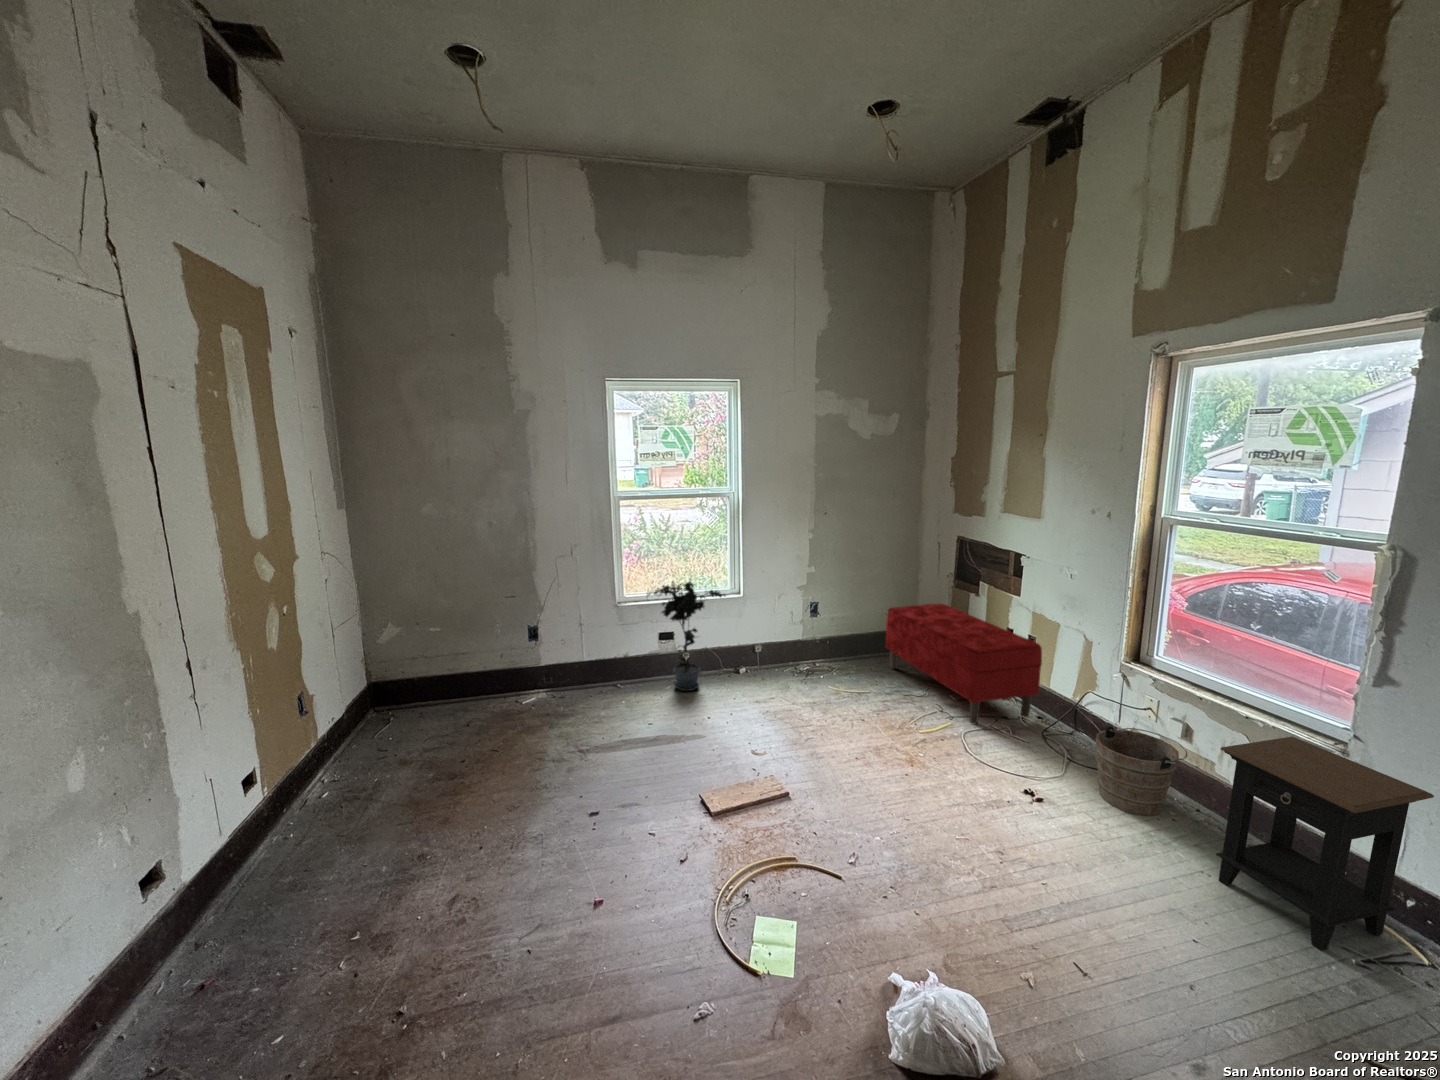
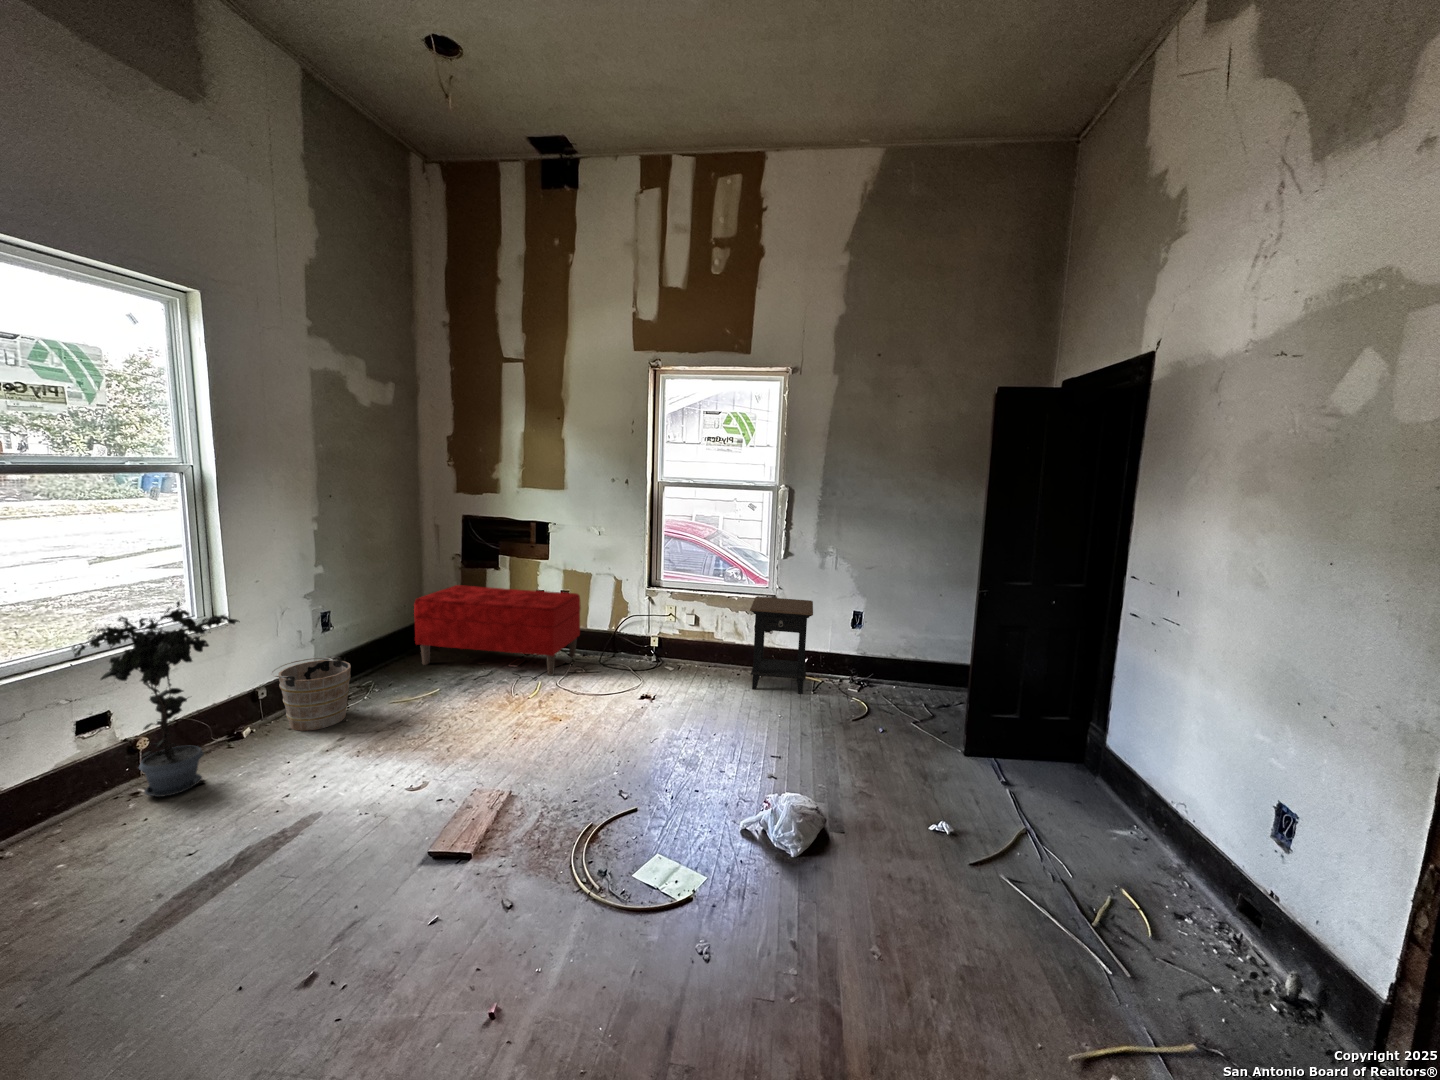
bucket: present [1095,726,1187,816] -> present [271,657,351,731]

